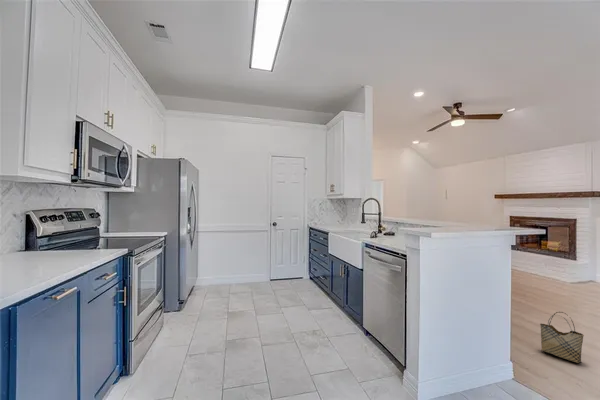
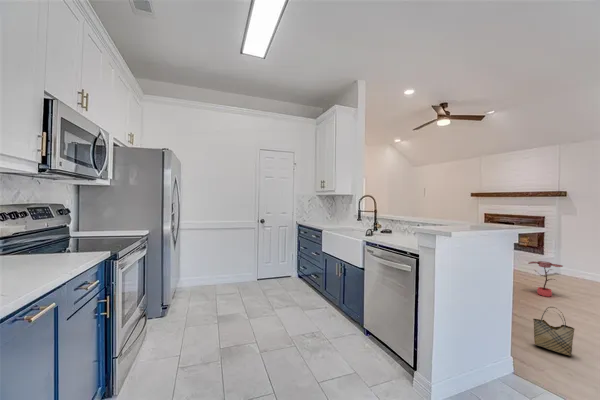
potted plant: none [550,266,589,304] -> present [529,261,563,297]

